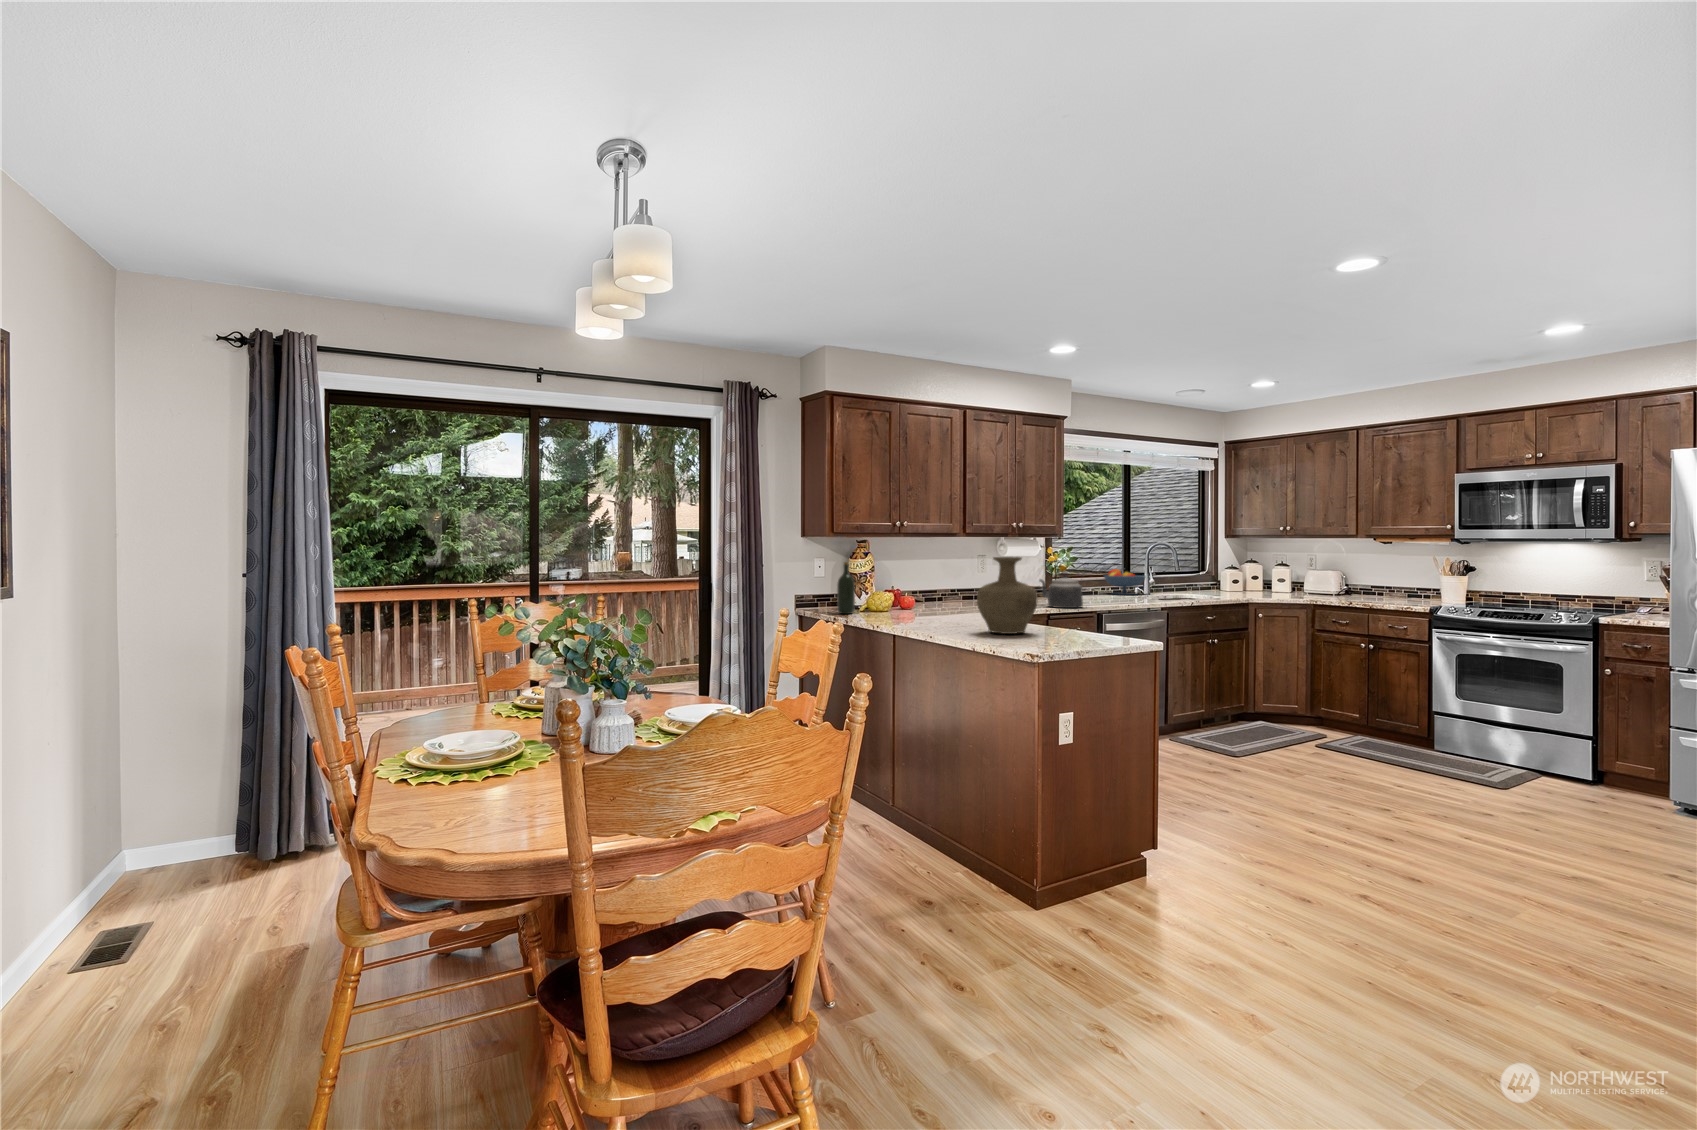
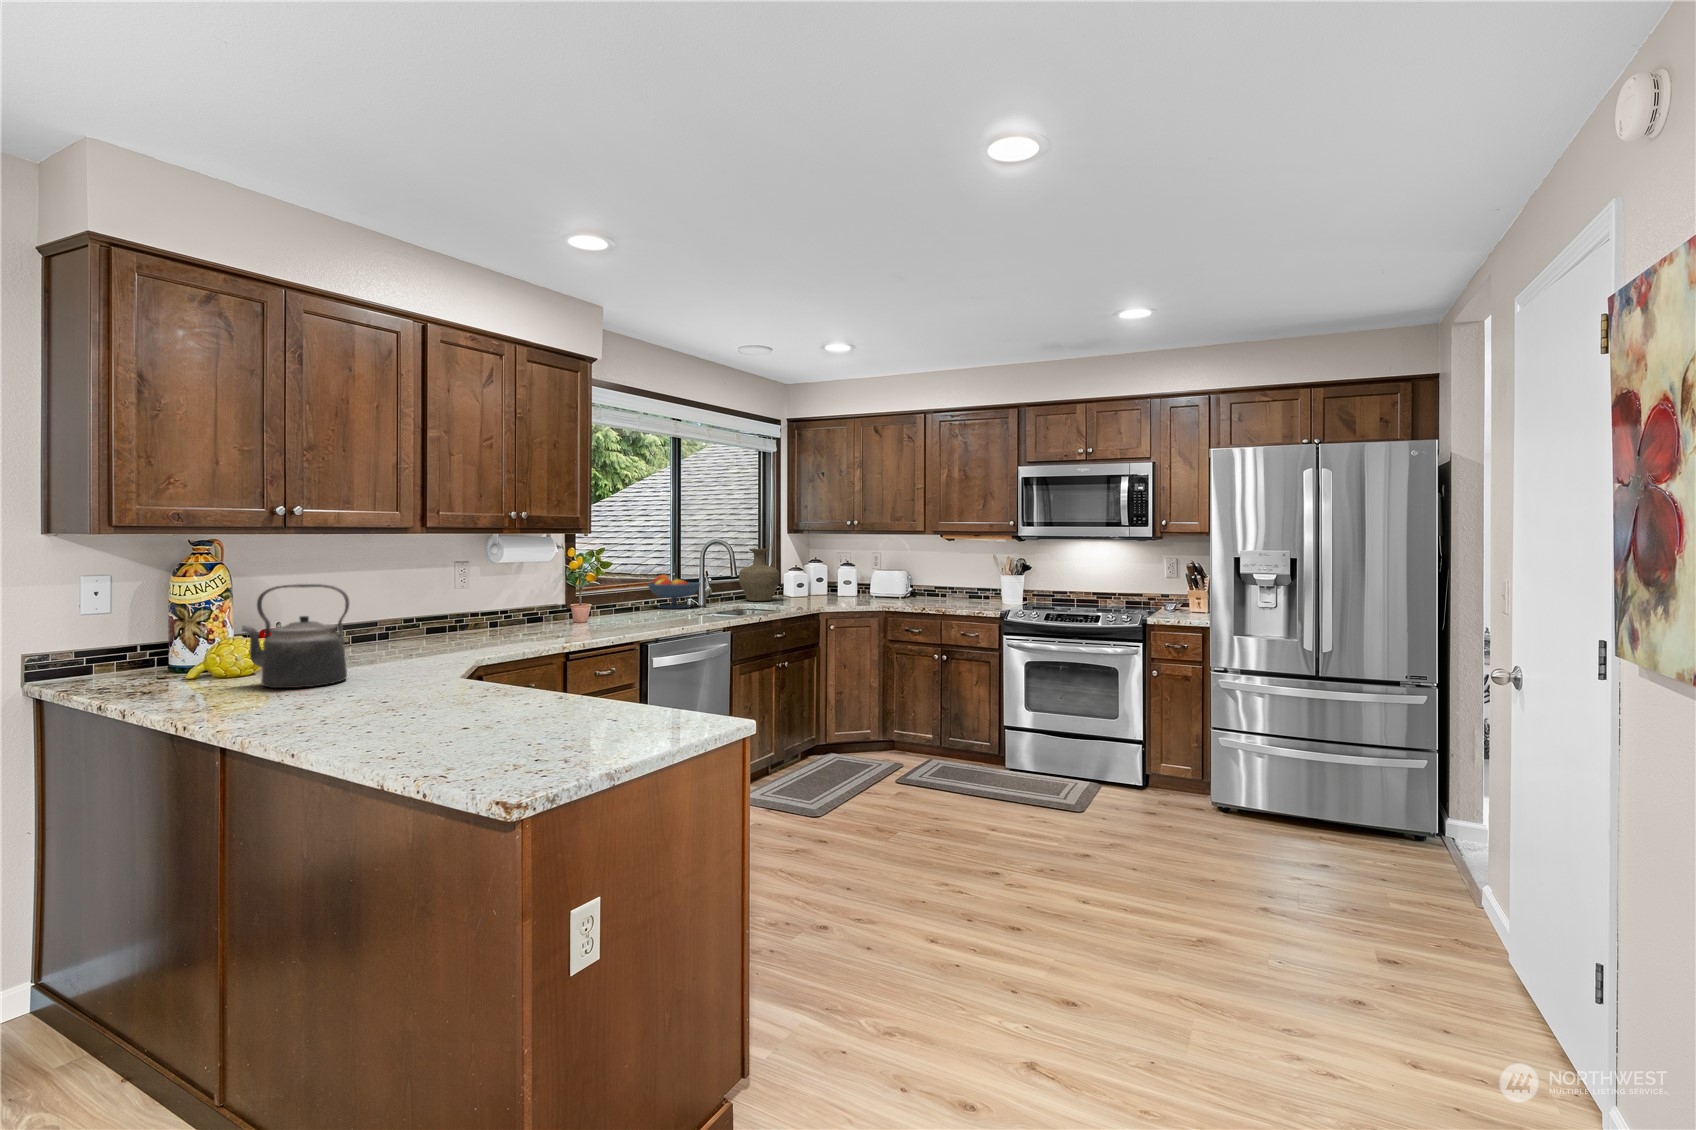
vase: present [977,557,1037,634] -> present [739,549,779,601]
wine bottle: present [837,562,855,614] -> none [125,585,171,688]
kettle: present [1039,563,1083,608] -> present [242,584,349,688]

